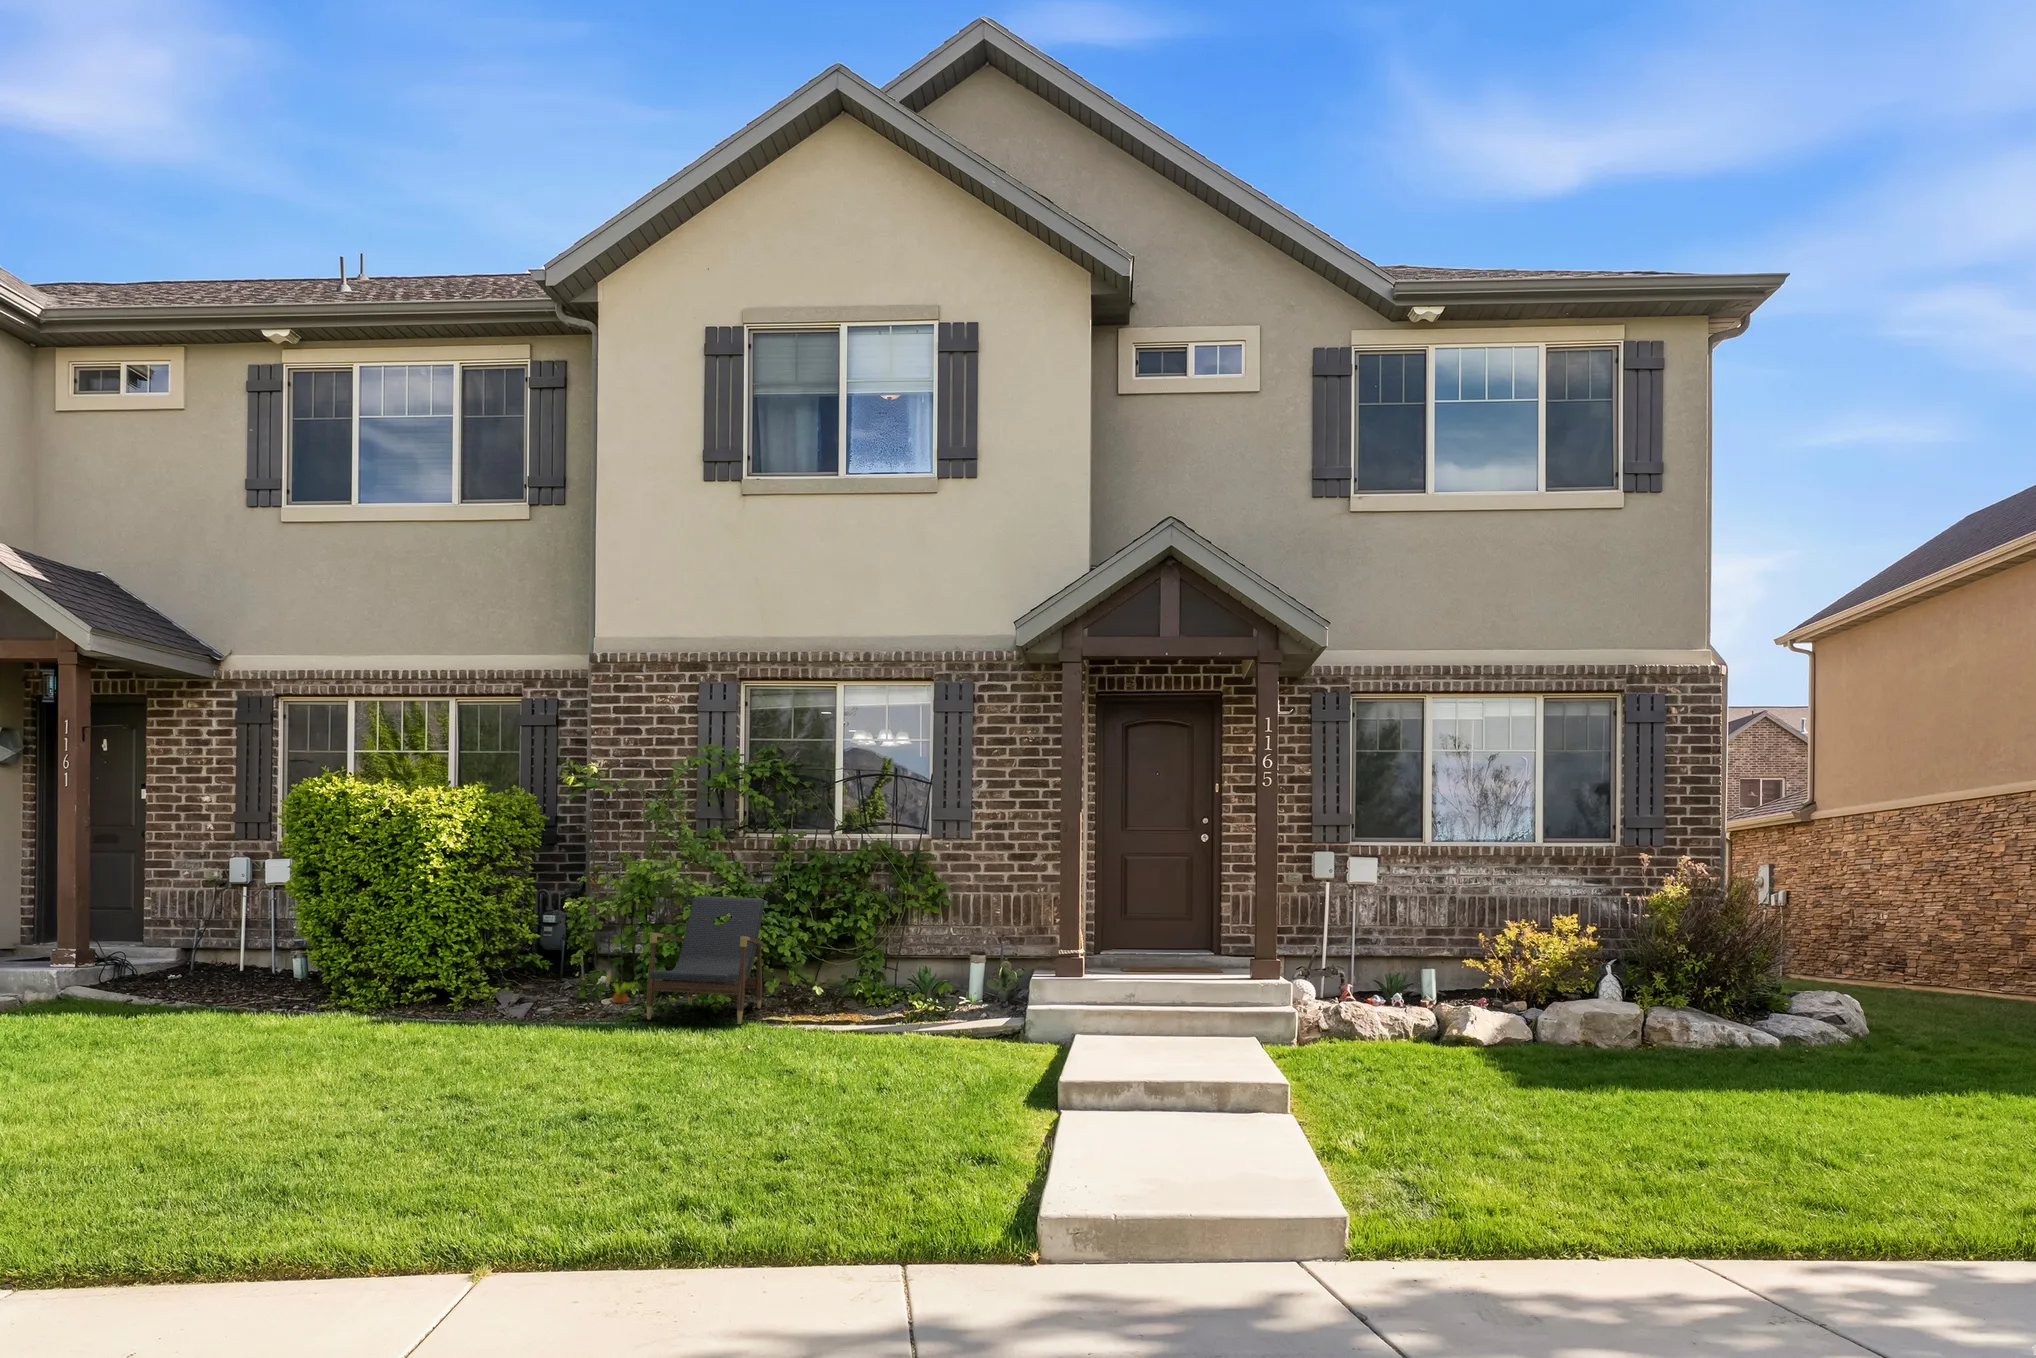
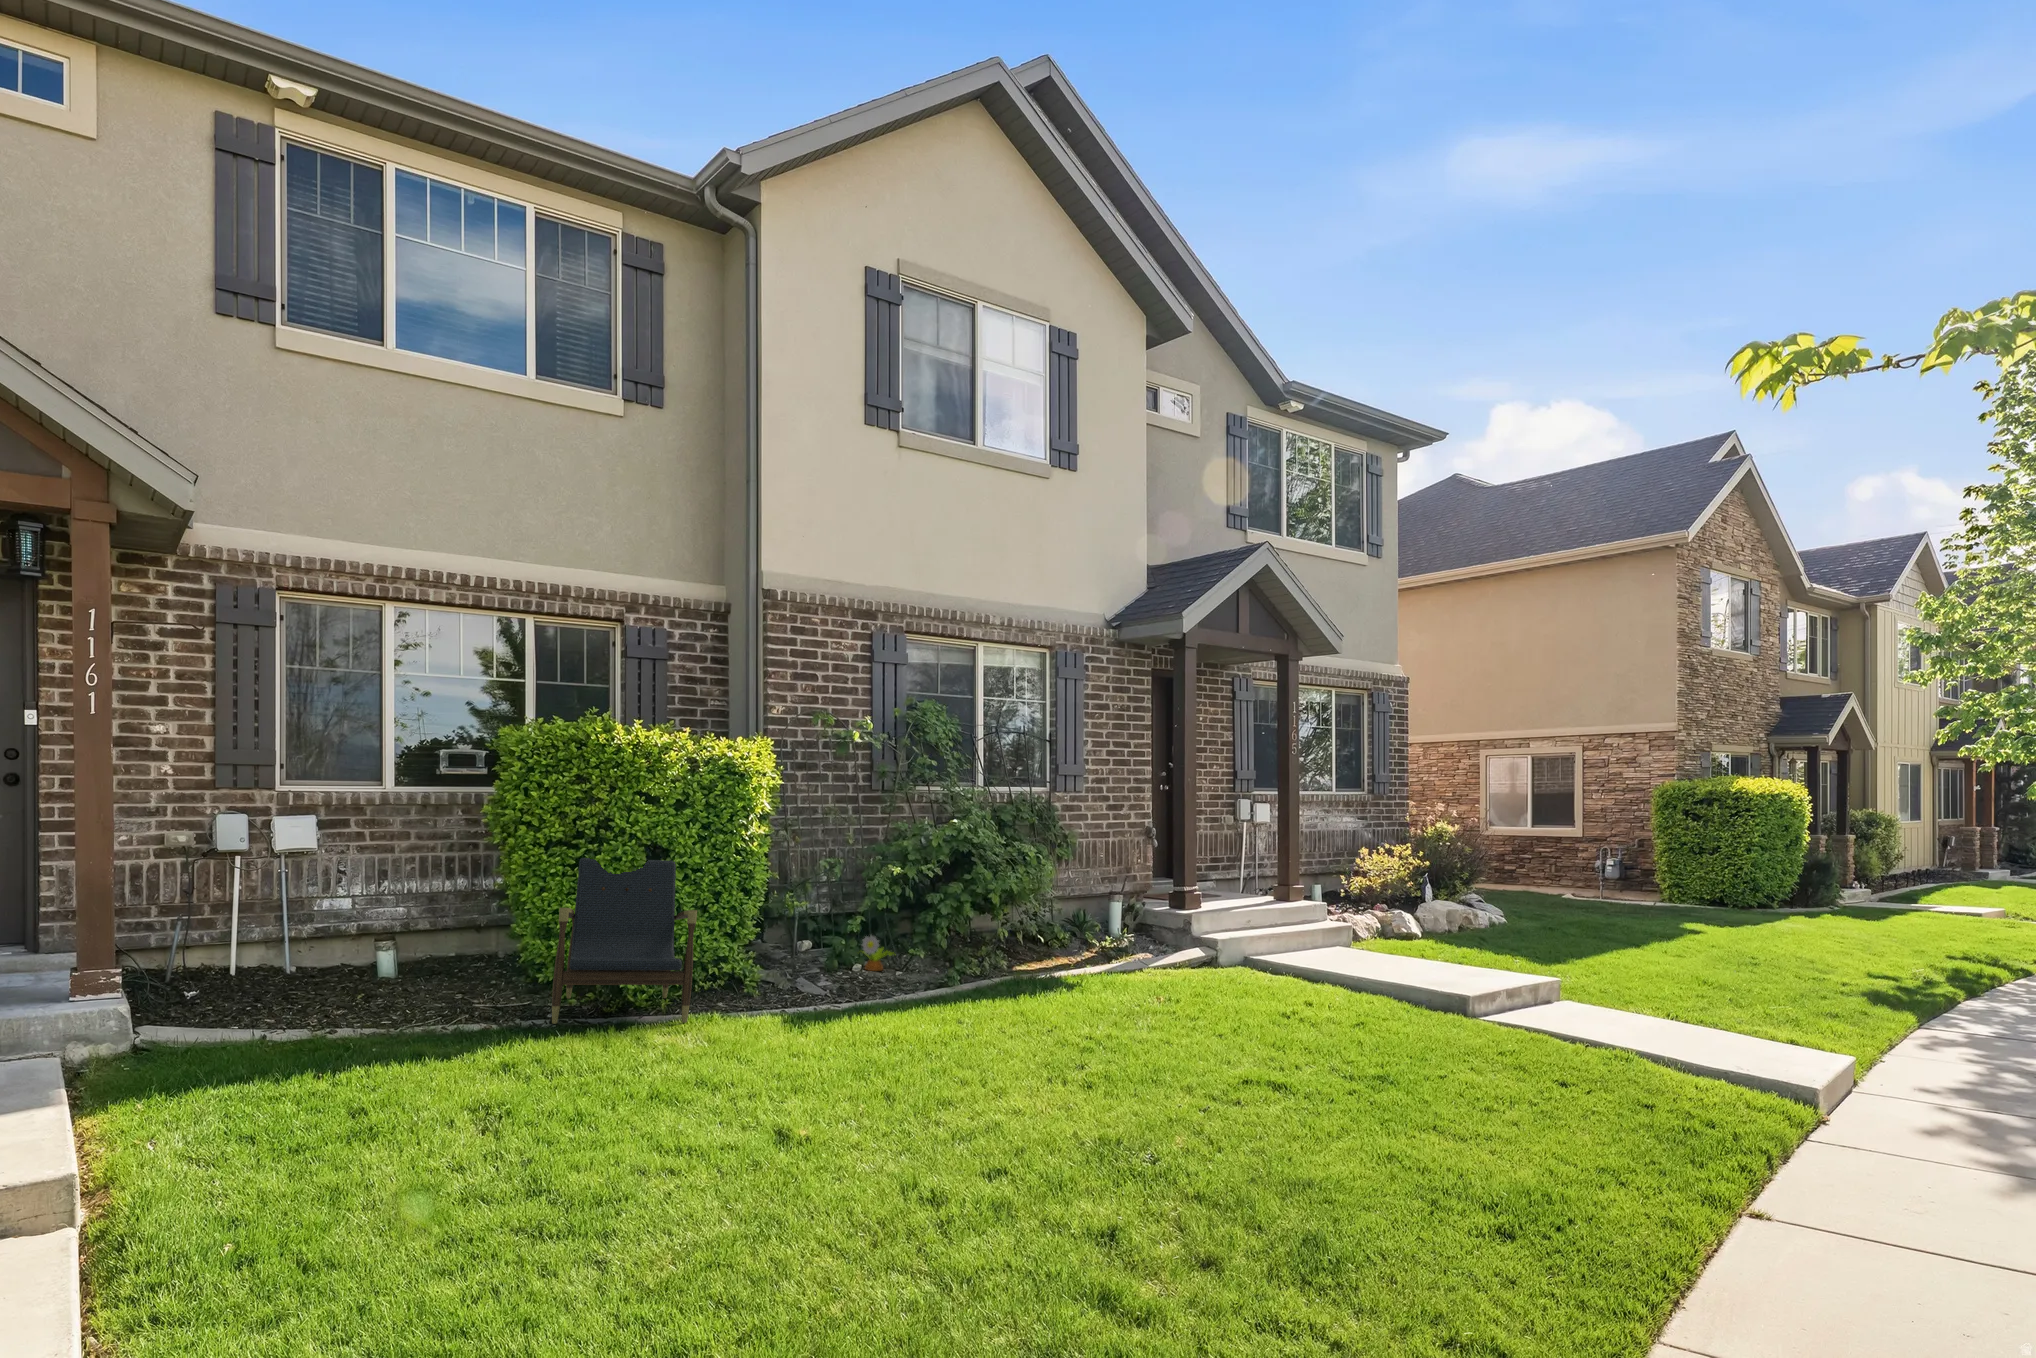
lounge chair: present [647,896,765,1024] -> present [552,858,697,1024]

